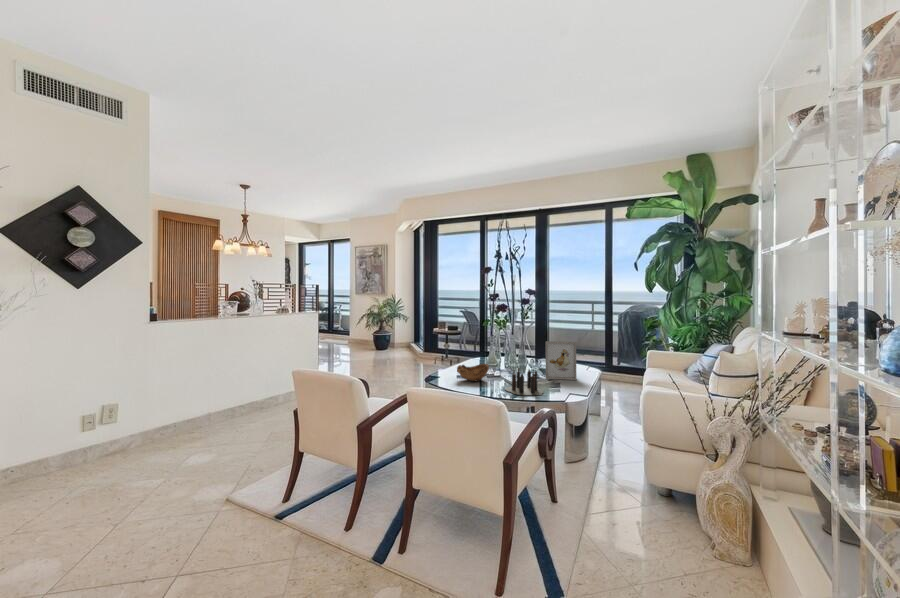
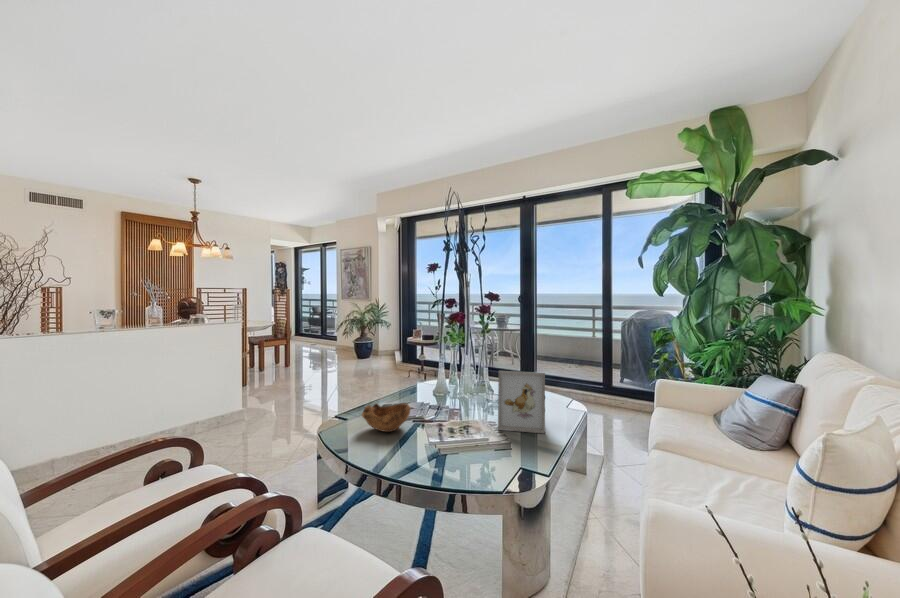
candle: present [505,368,543,395] -> none [415,418,498,475]

